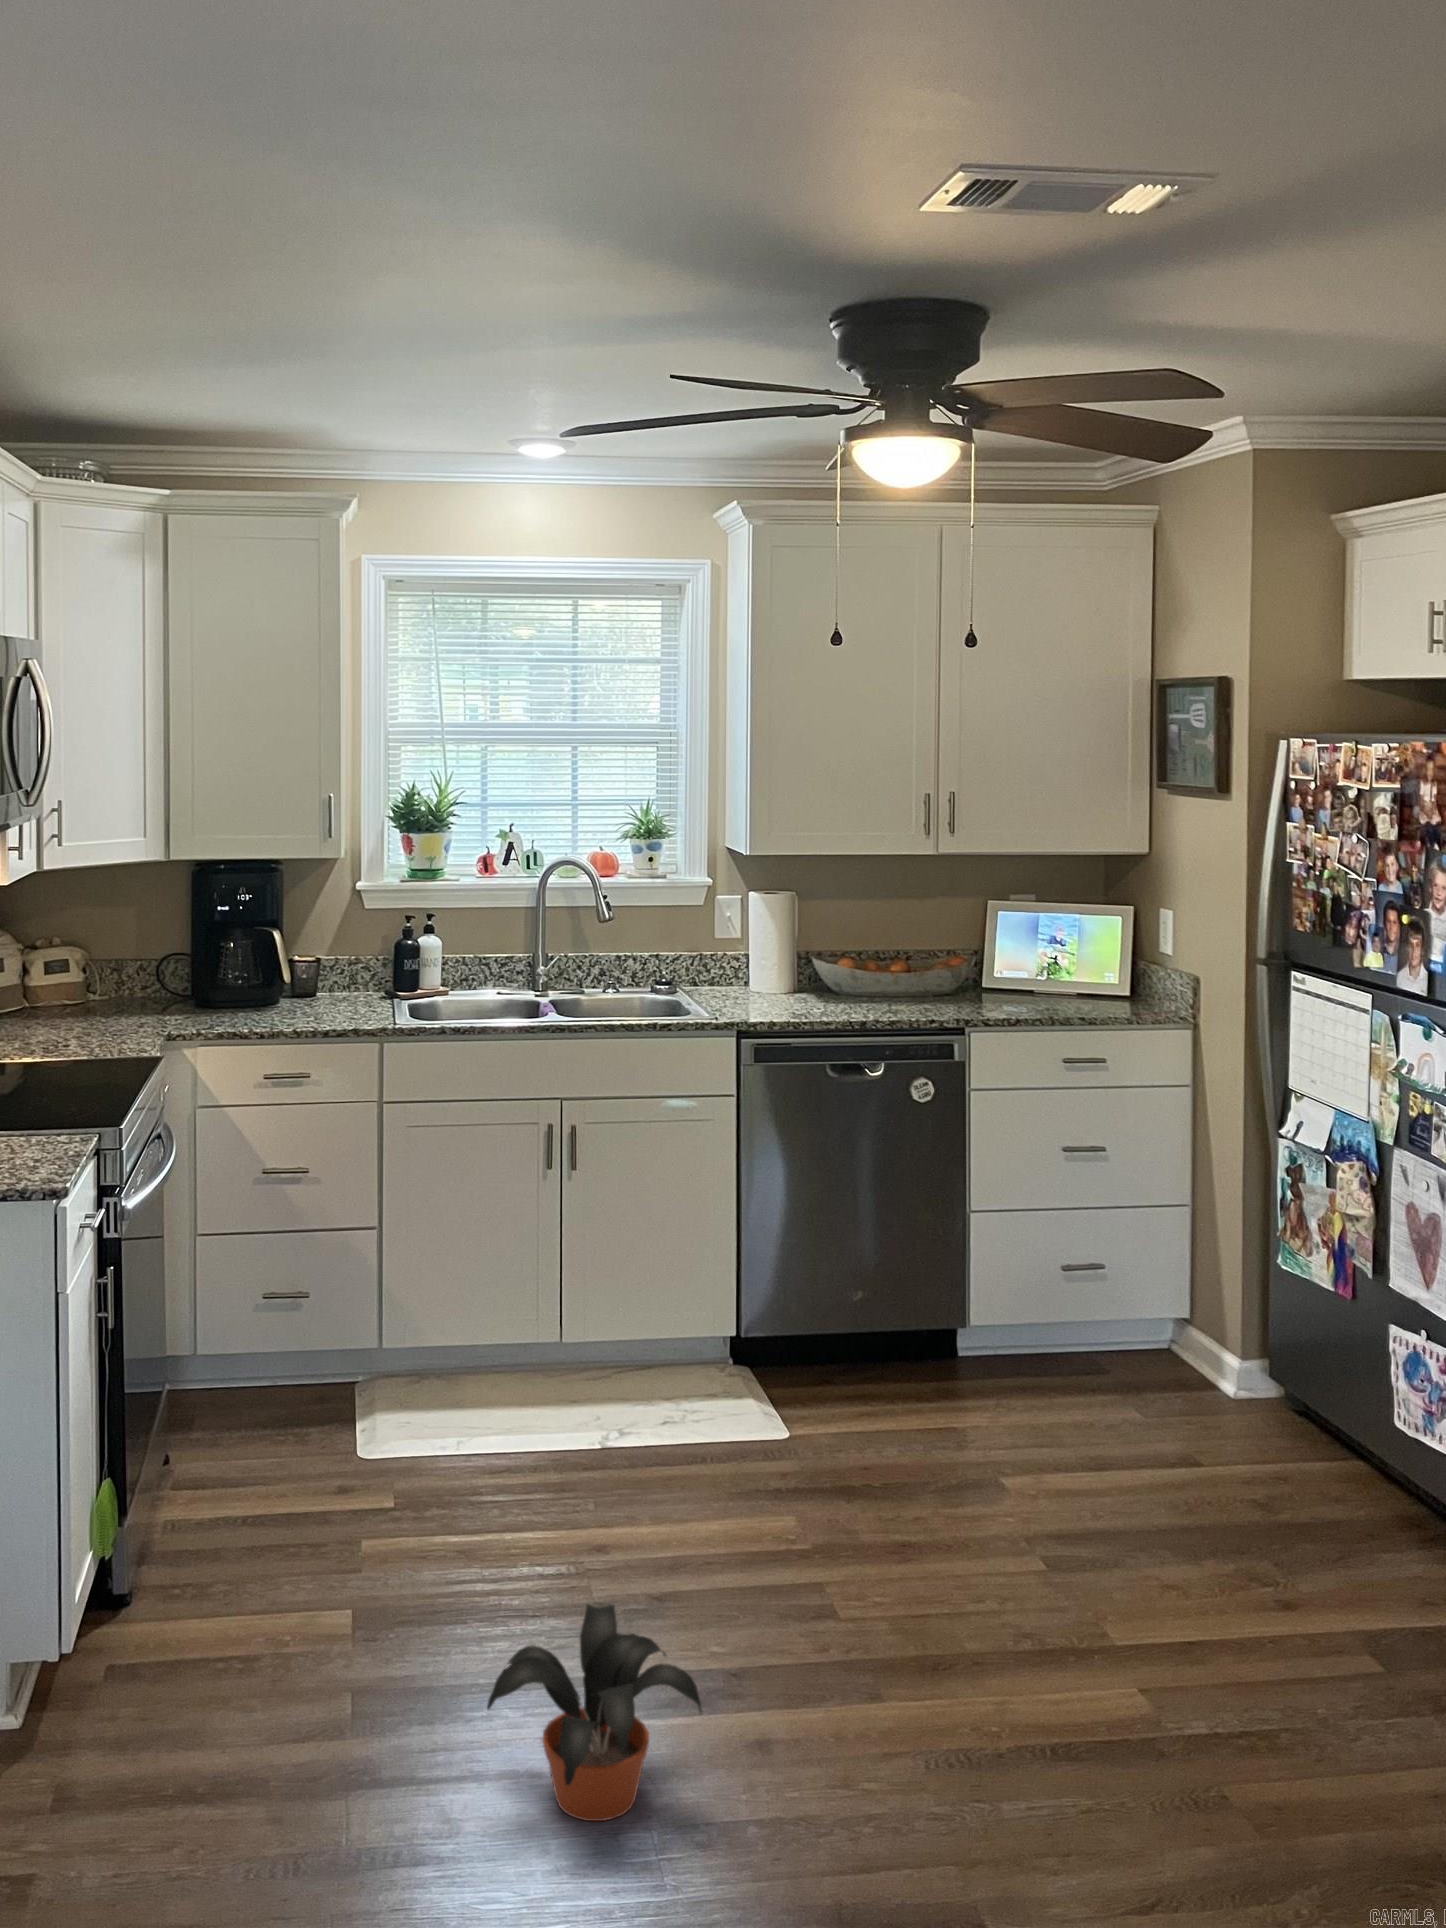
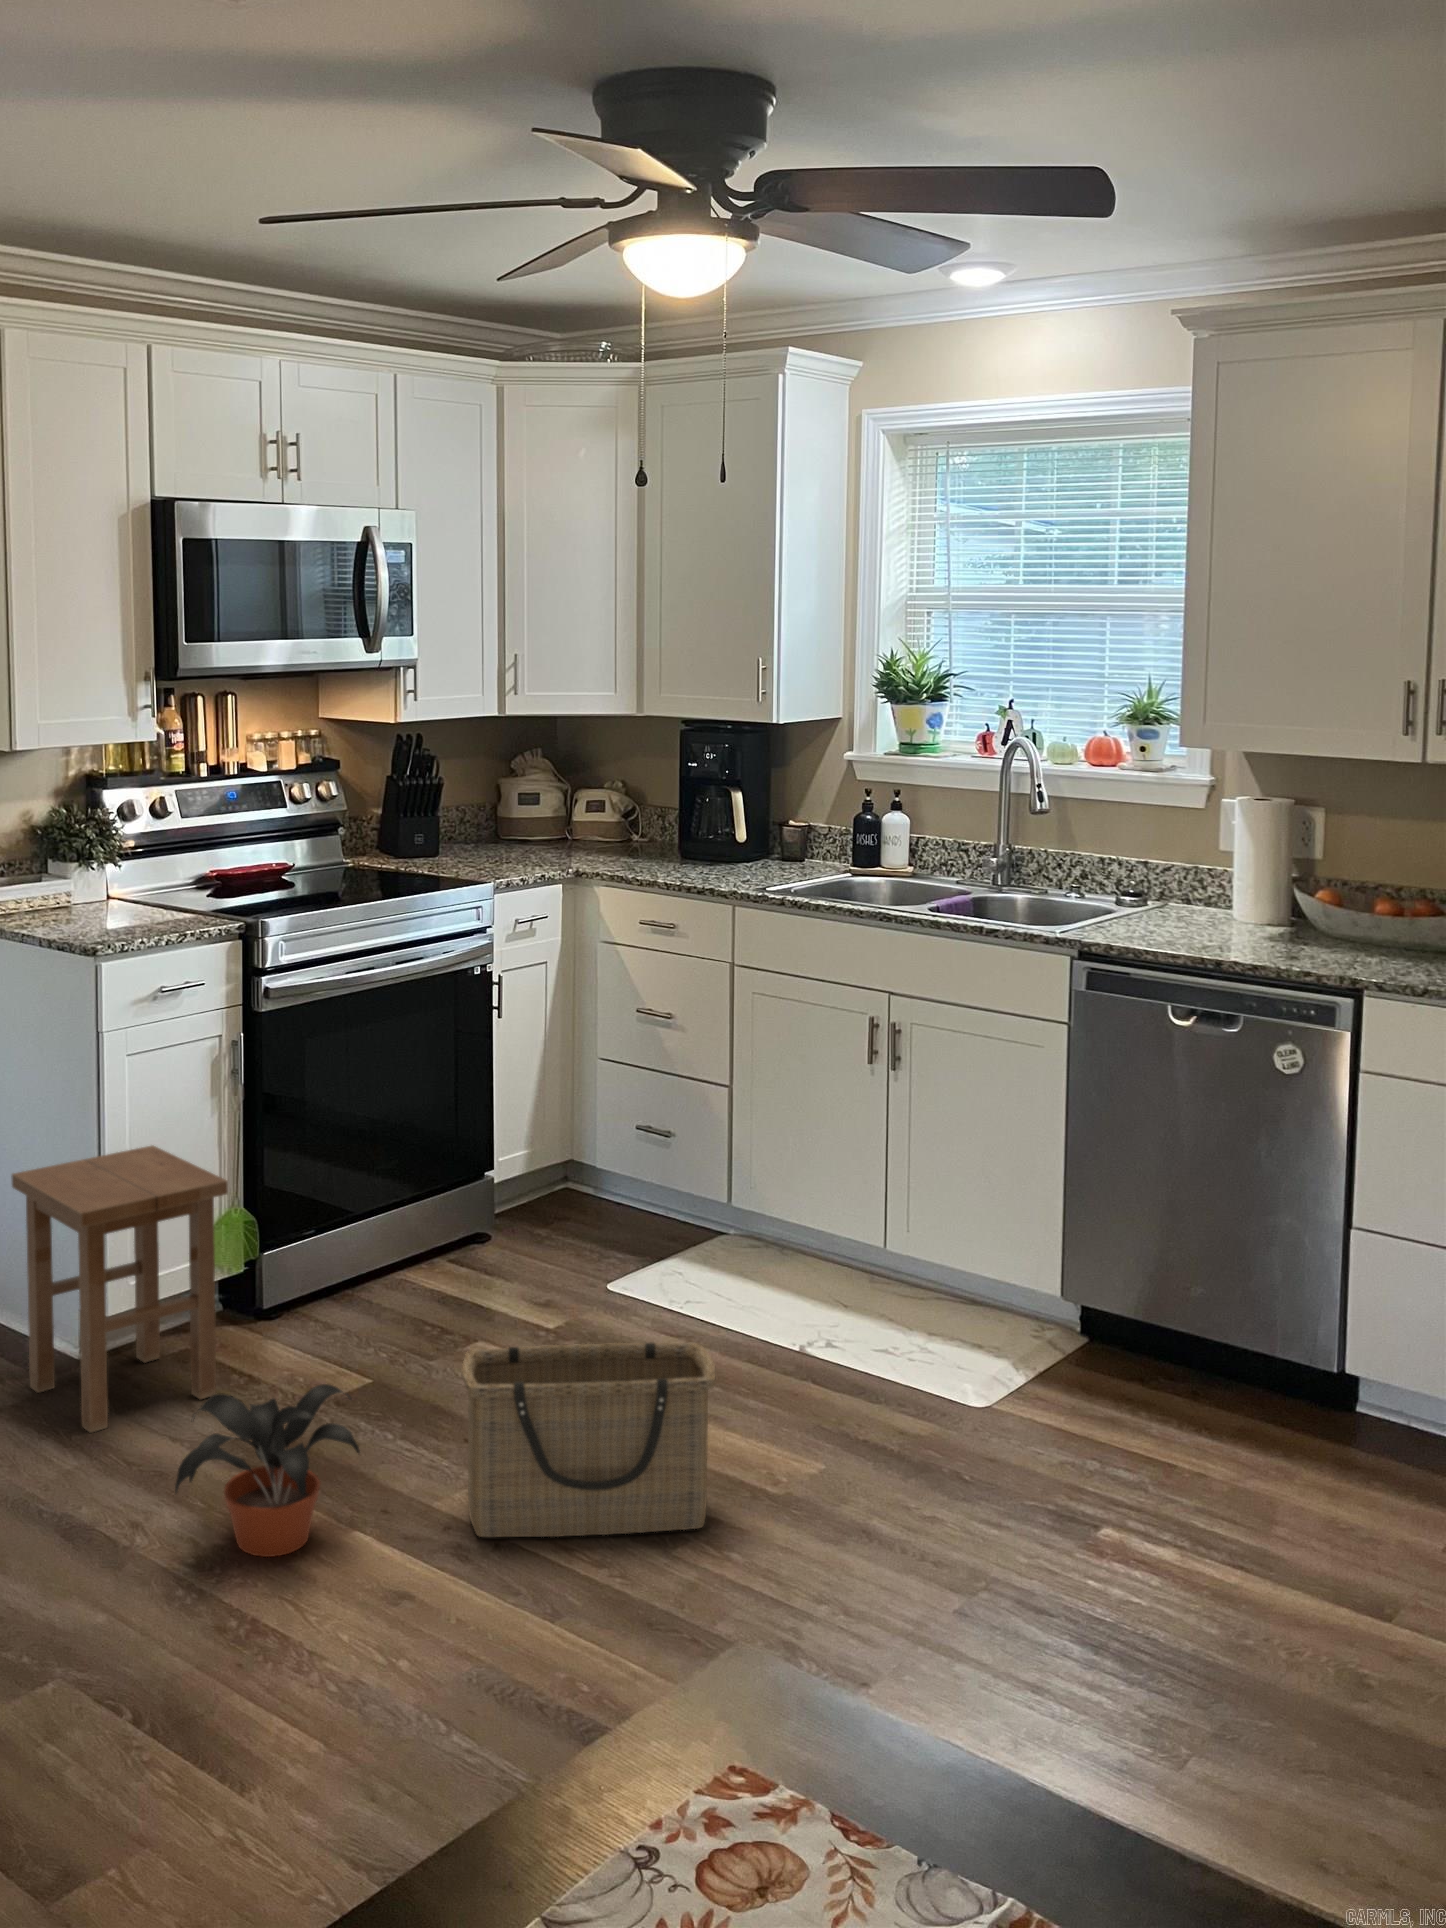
basket: none [658,1438,852,1697] -> present [461,1343,716,1537]
stool: none [7,1439,264,1816] -> present [11,1145,228,1433]

